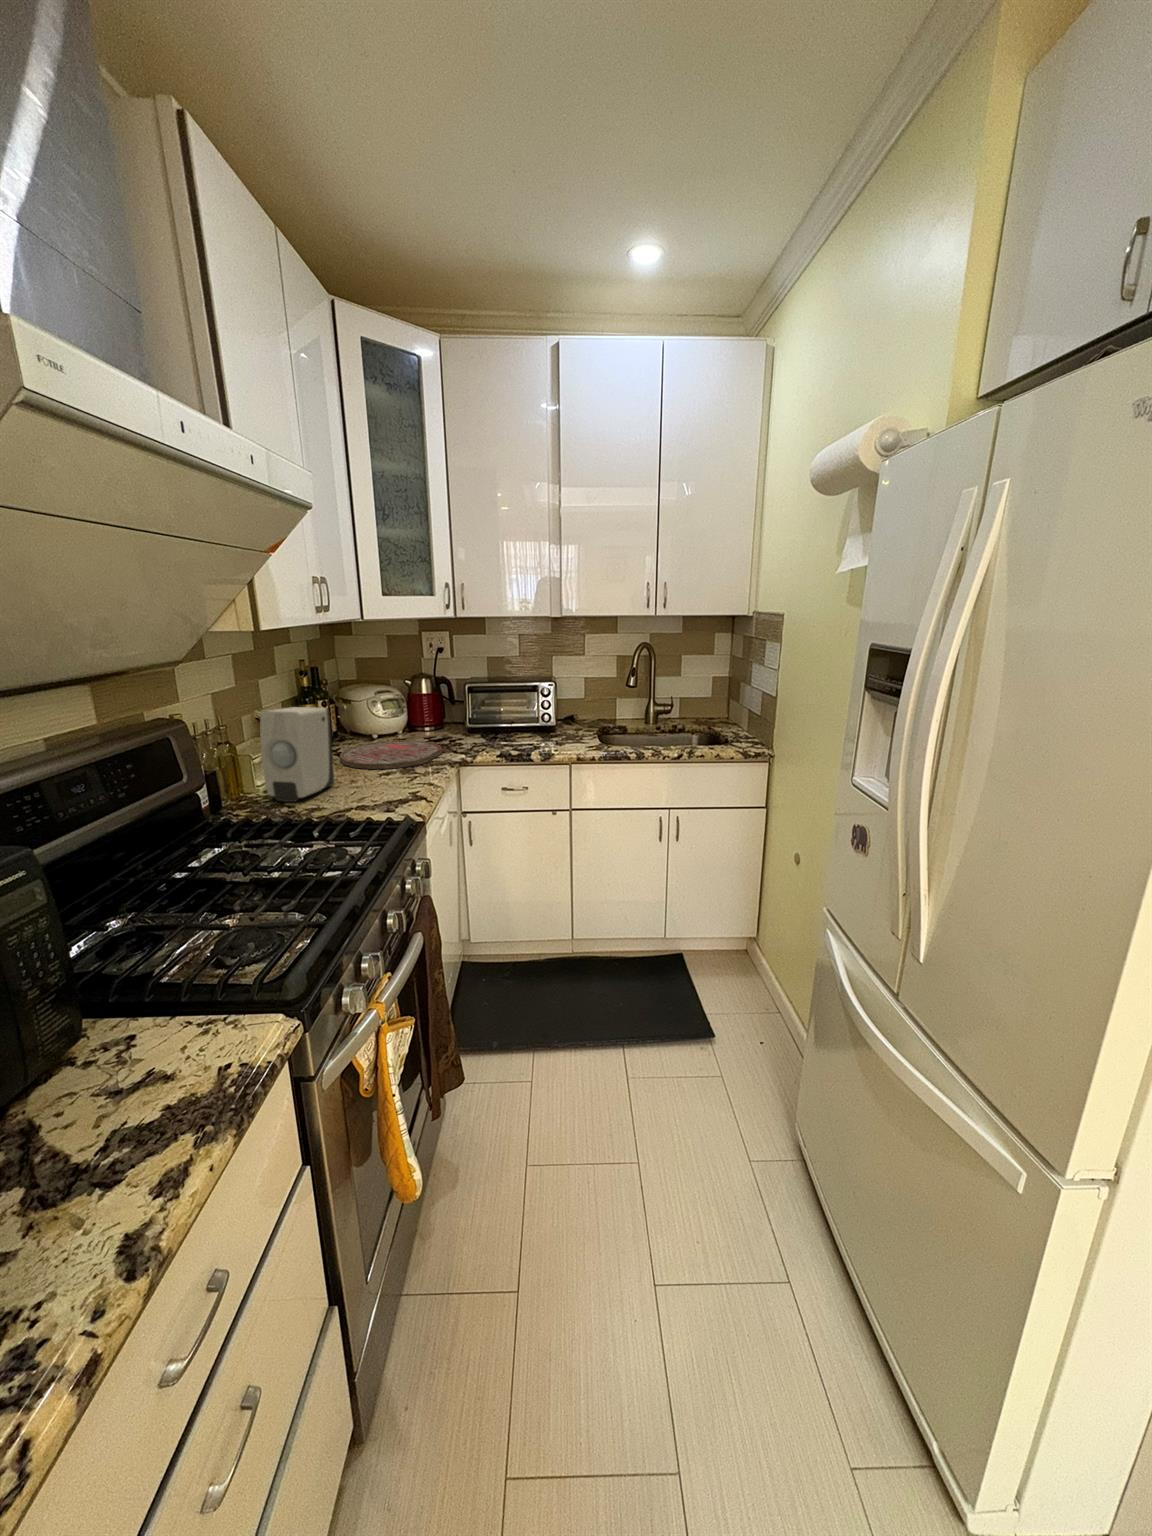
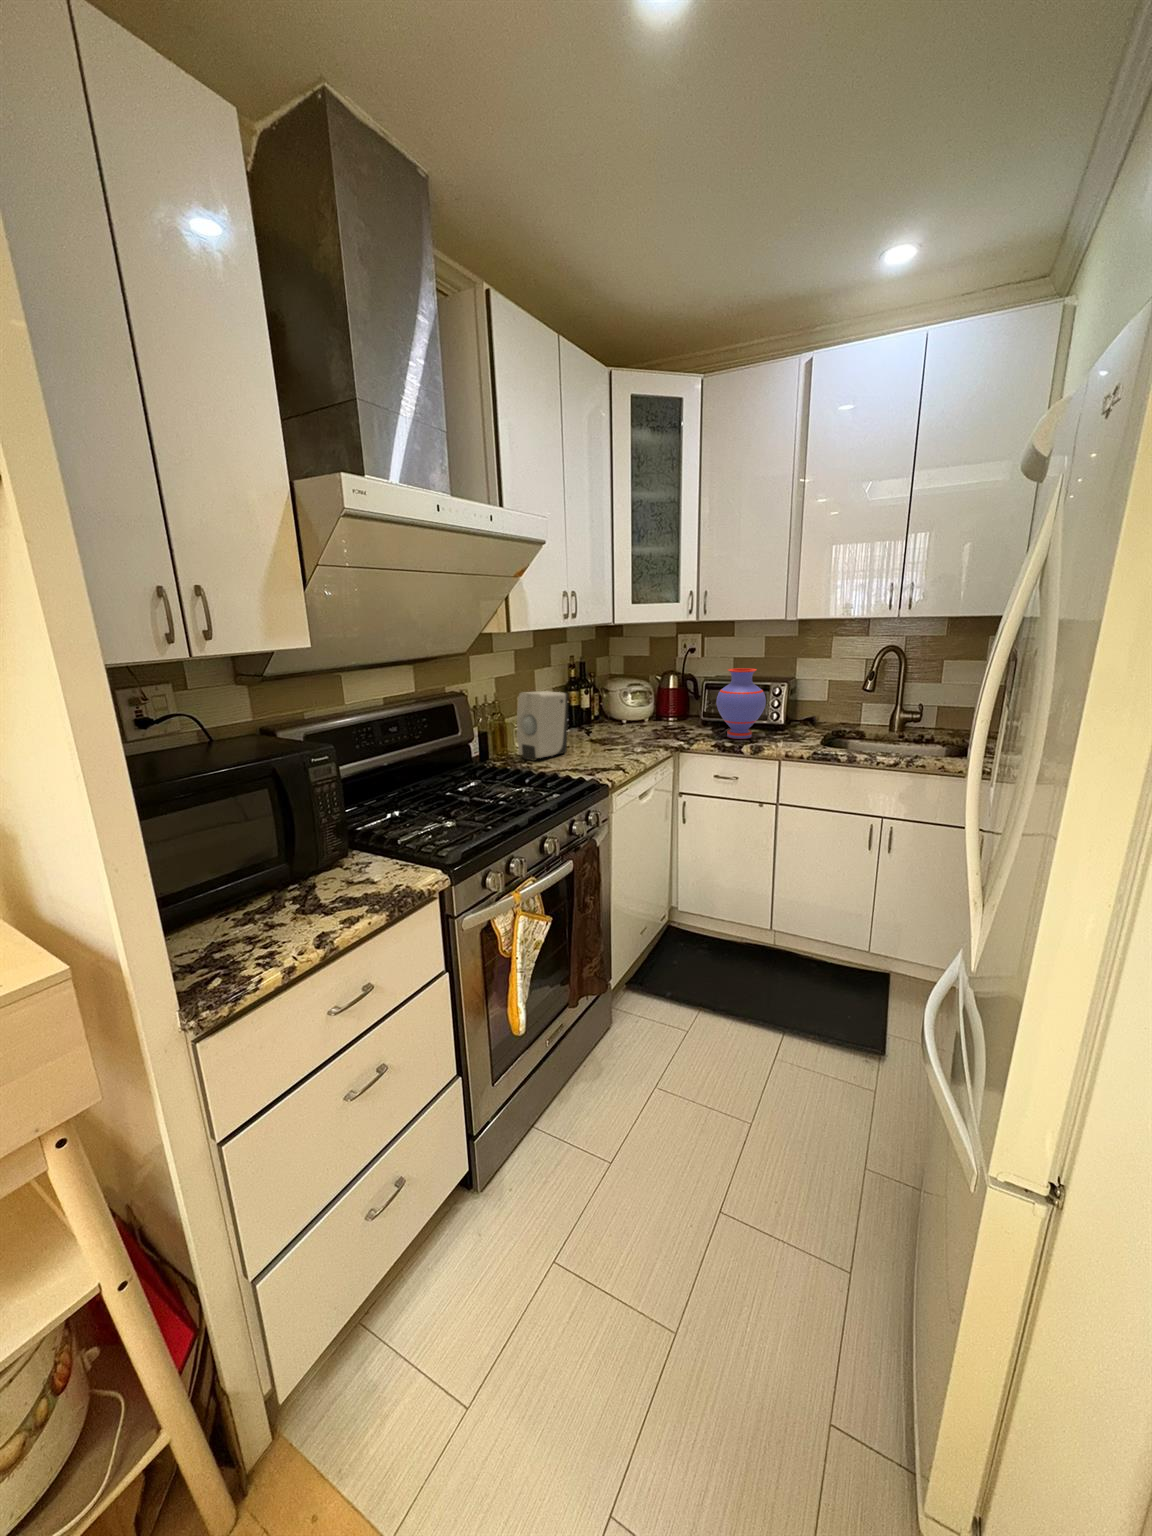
vase: none [493,669,544,745] -> present [716,668,766,739]
cutting board: present [340,740,442,769] -> none [584,725,665,746]

